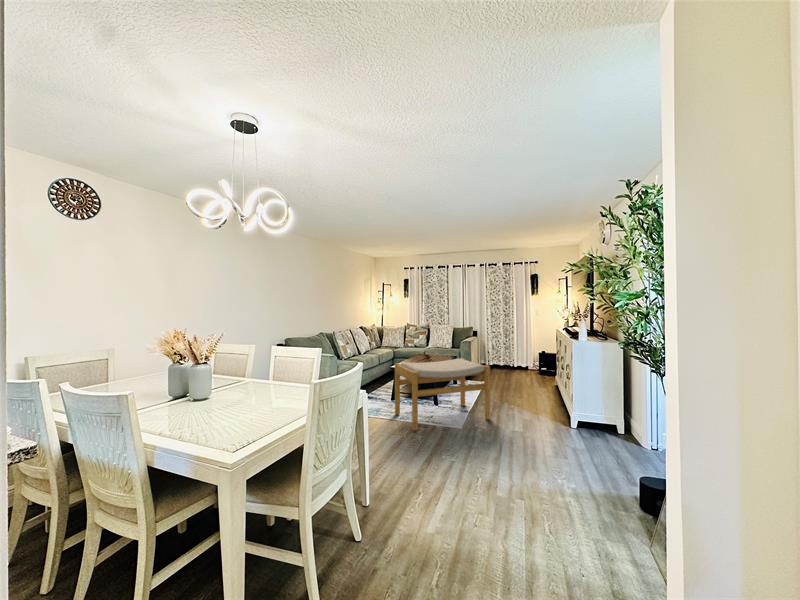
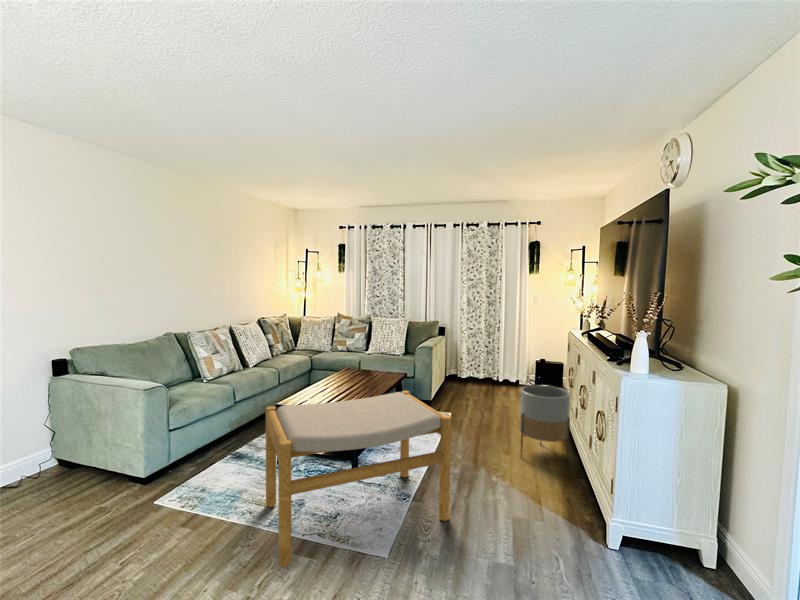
planter: none [527,359,556,402] -> present [519,385,570,462]

